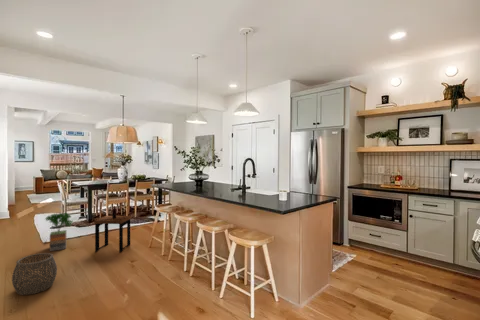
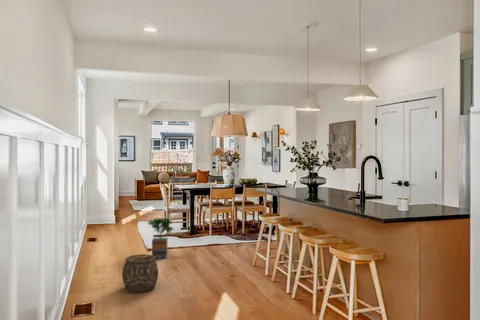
side table: present [94,206,132,252] -> none [194,213,234,268]

